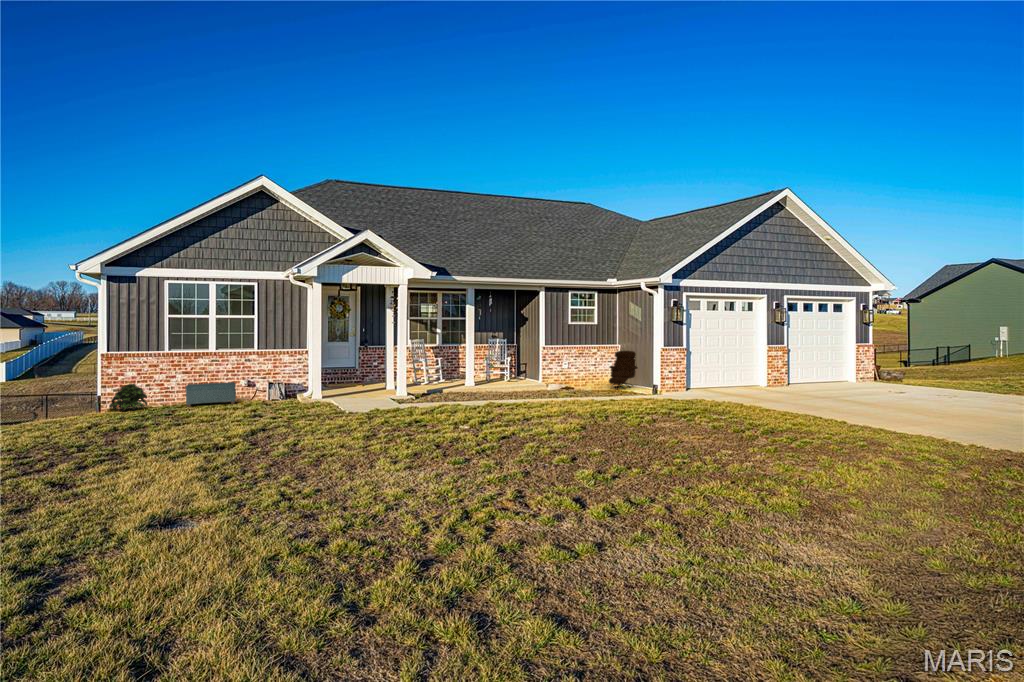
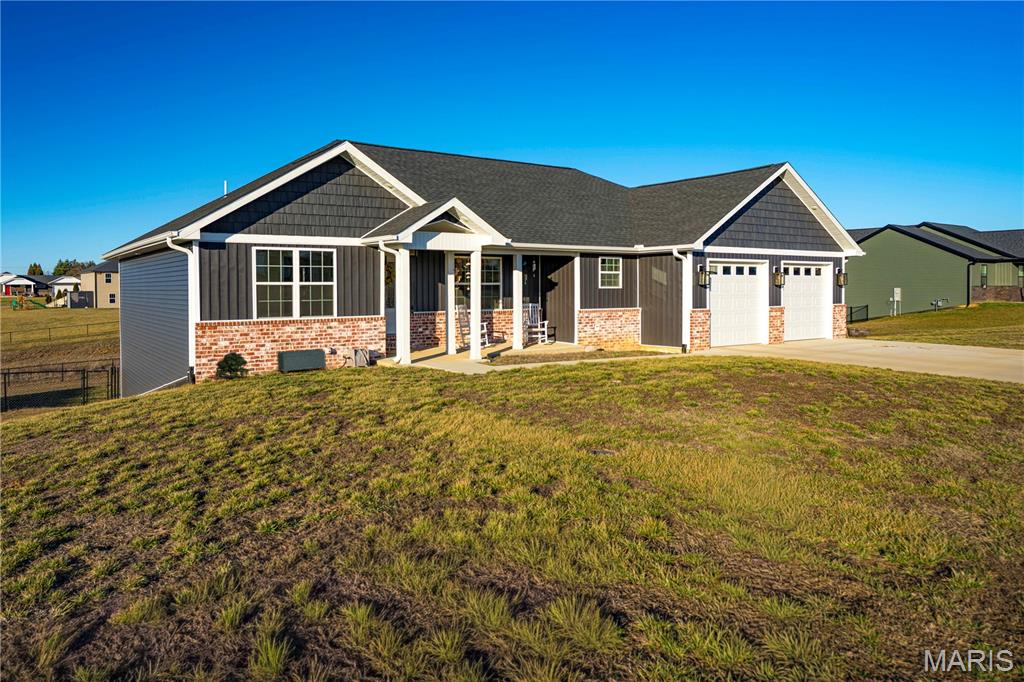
lounge chair: present [609,351,638,389] -> none [639,313,665,348]

